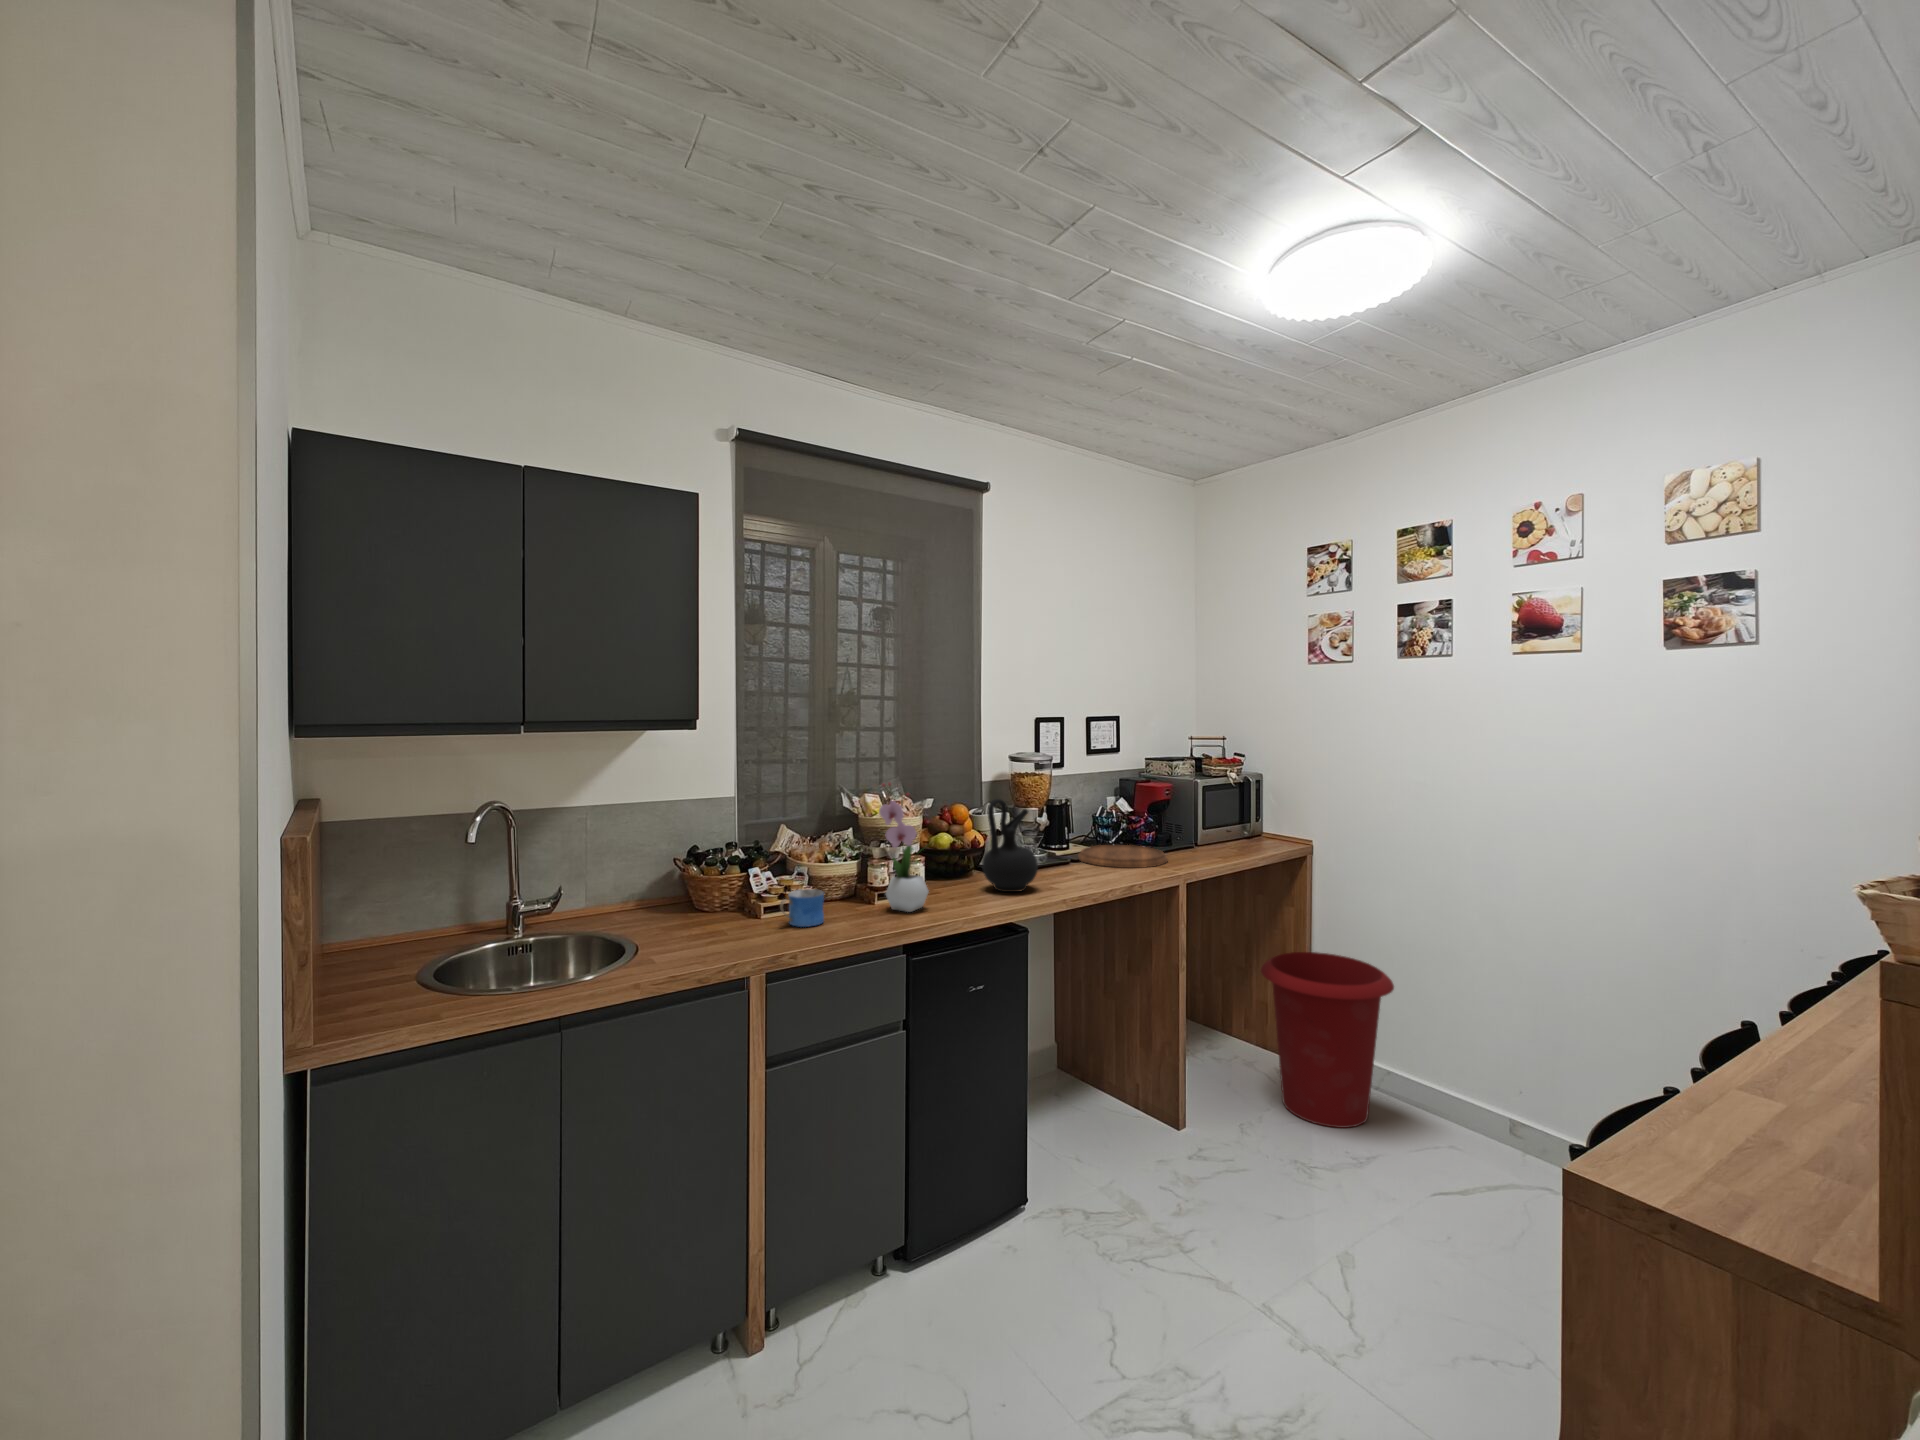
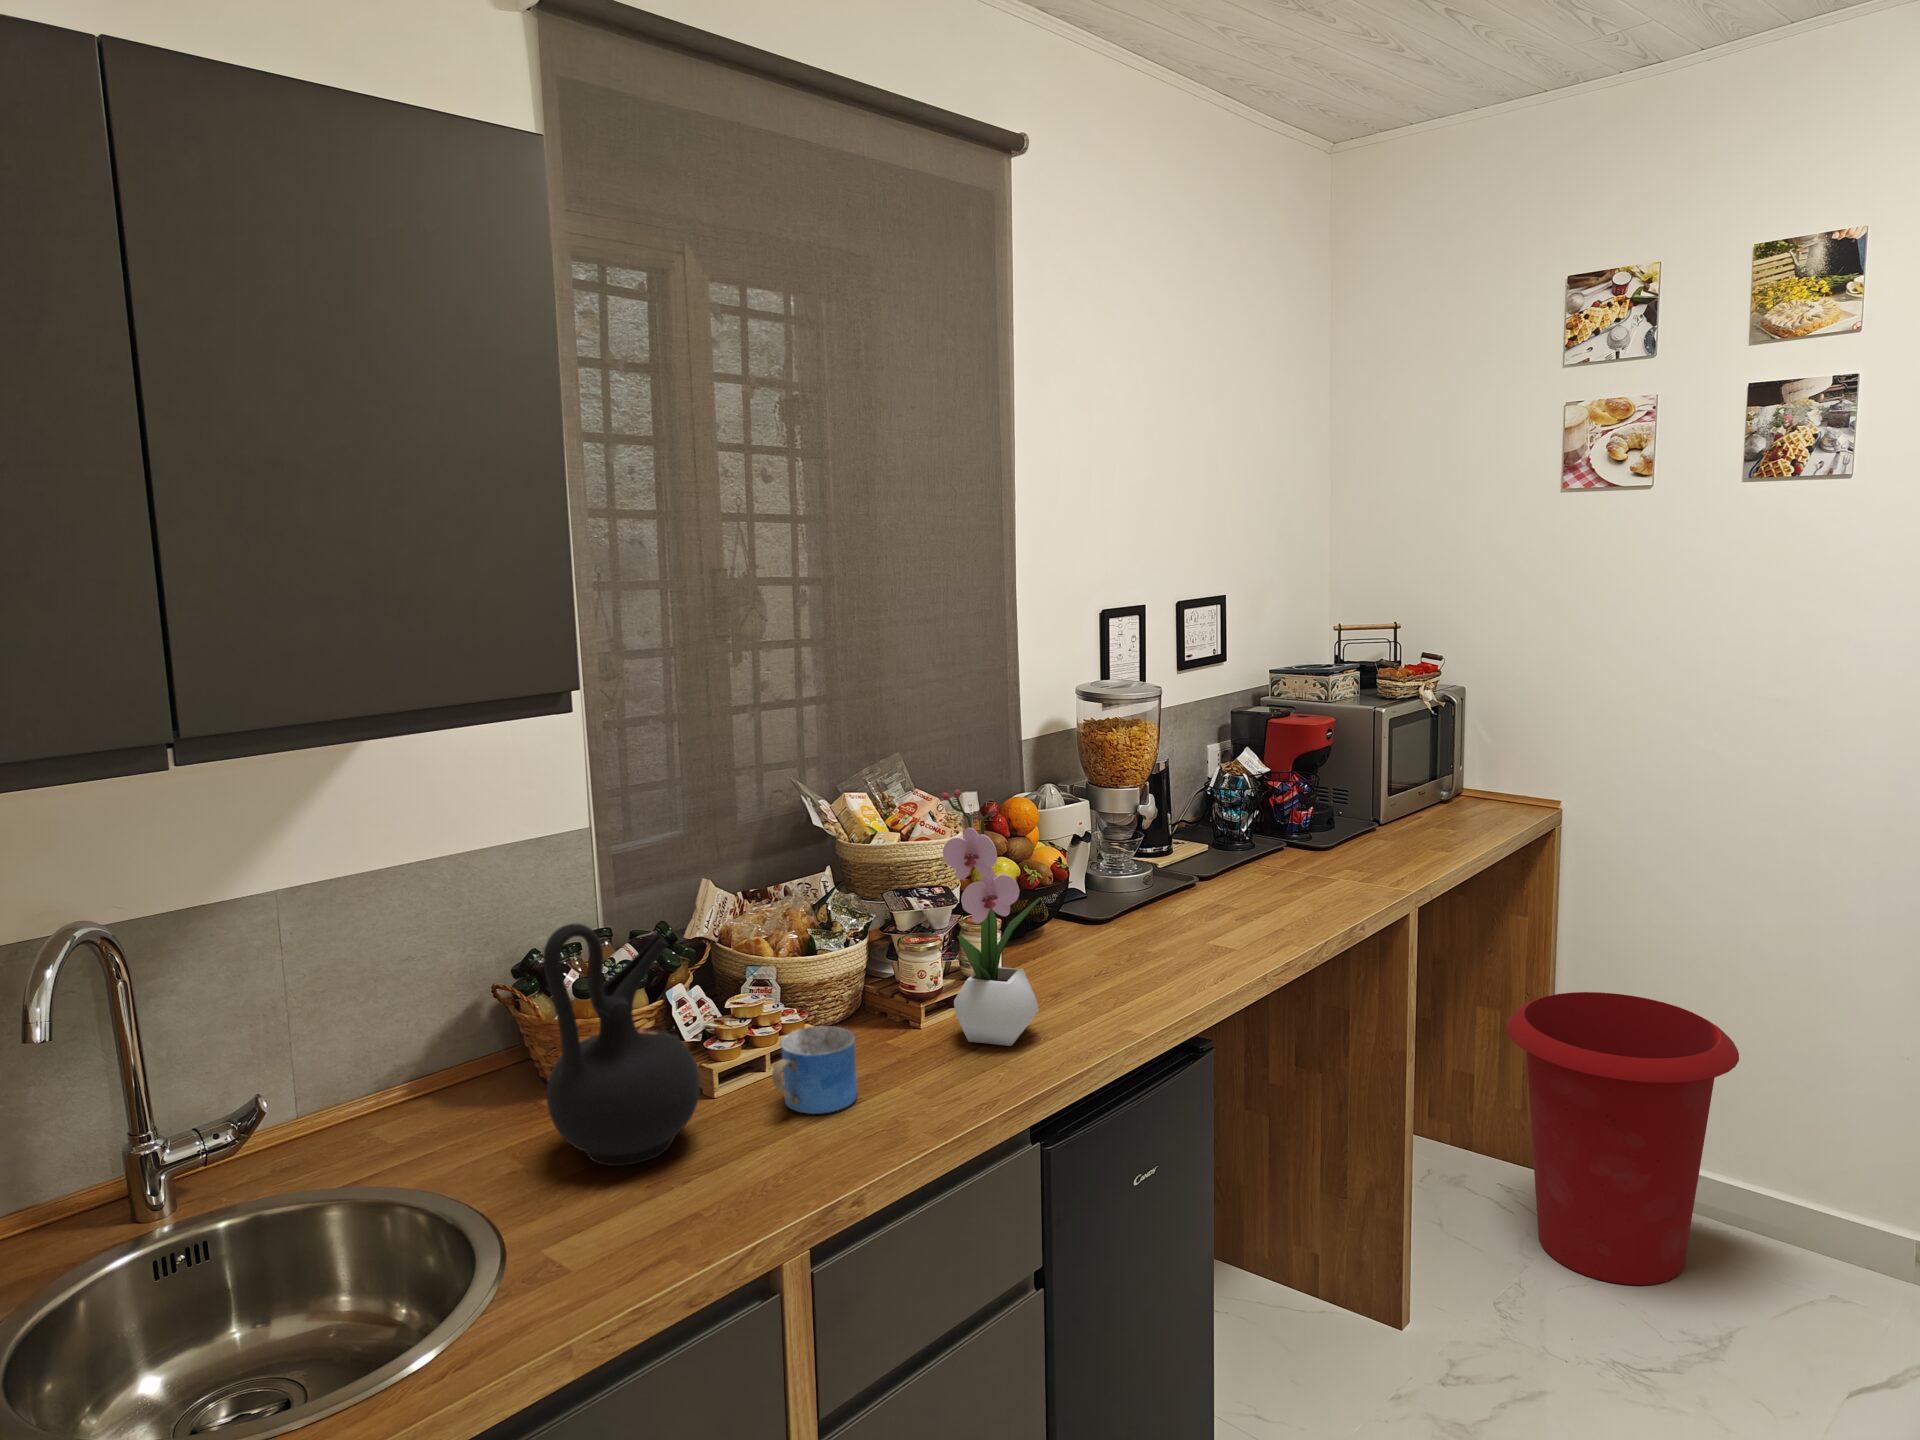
ceramic jug: present [982,799,1038,892] -> present [543,923,700,1166]
cutting board: present [1078,845,1168,868] -> none [1201,835,1367,888]

